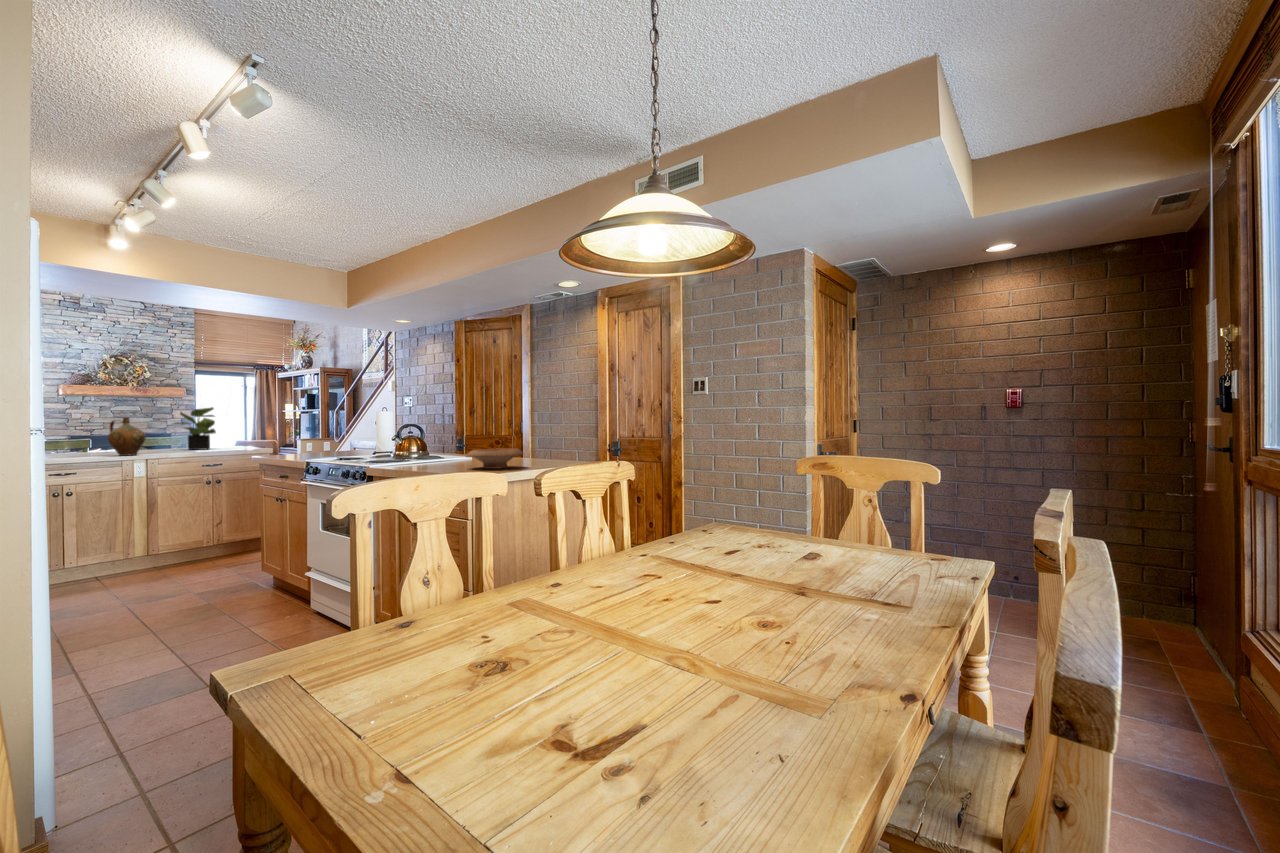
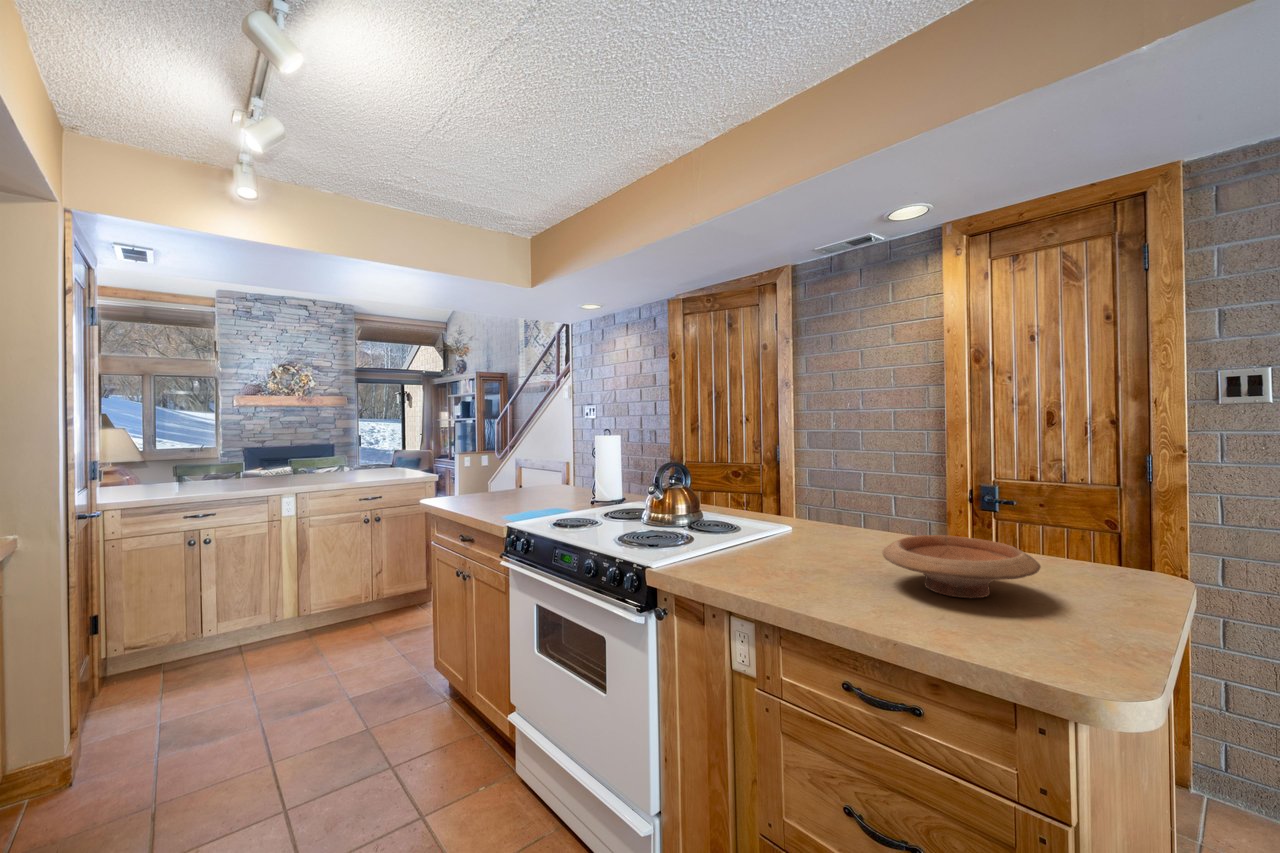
potted plant: present [173,407,216,450] -> none [325,422,376,475]
ceramic jug: present [108,417,146,456] -> none [251,440,295,490]

